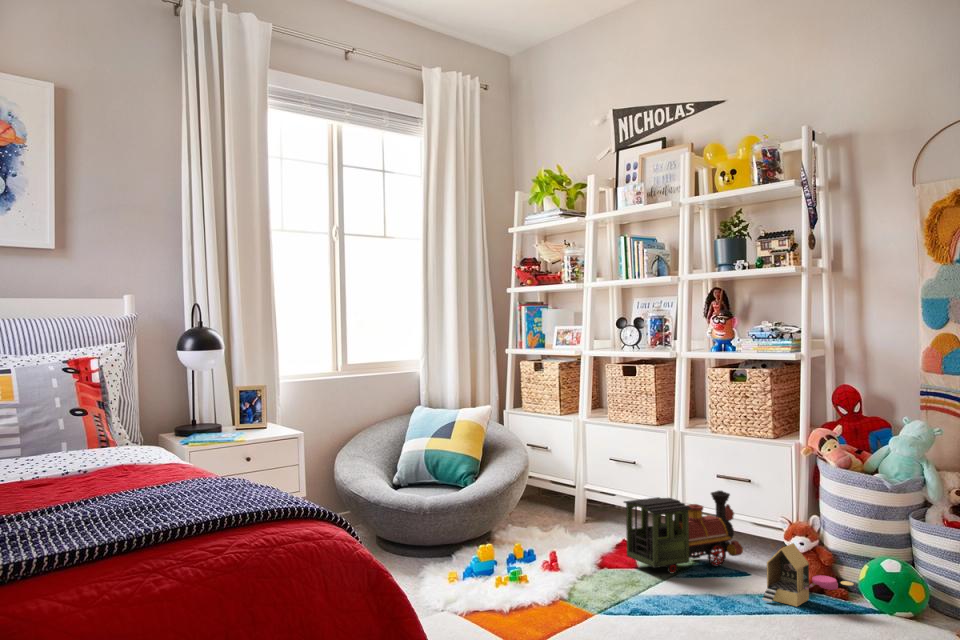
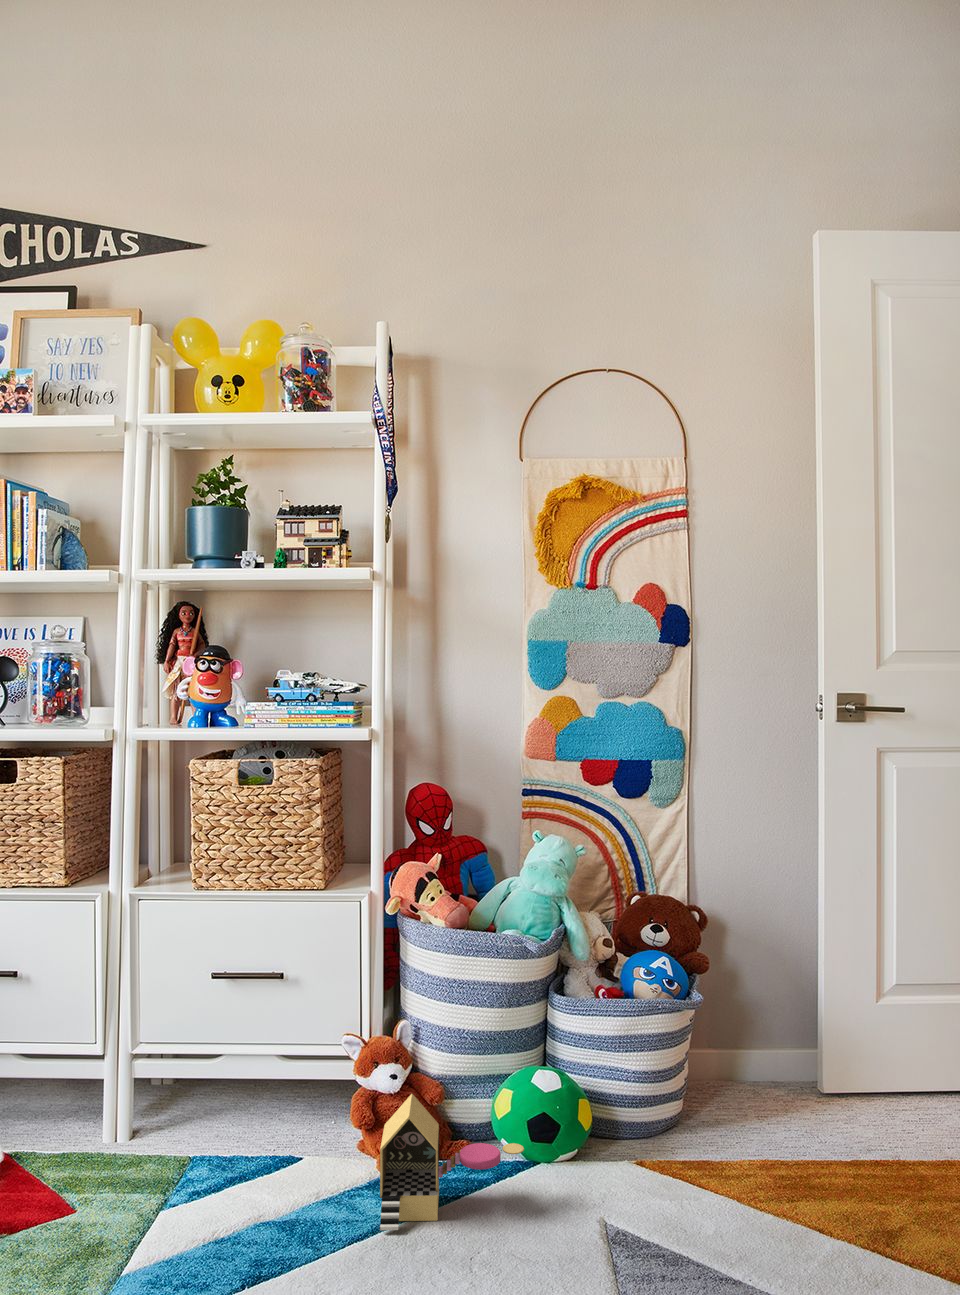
toy train: present [624,491,743,573] -> none [49,1004,273,1229]

